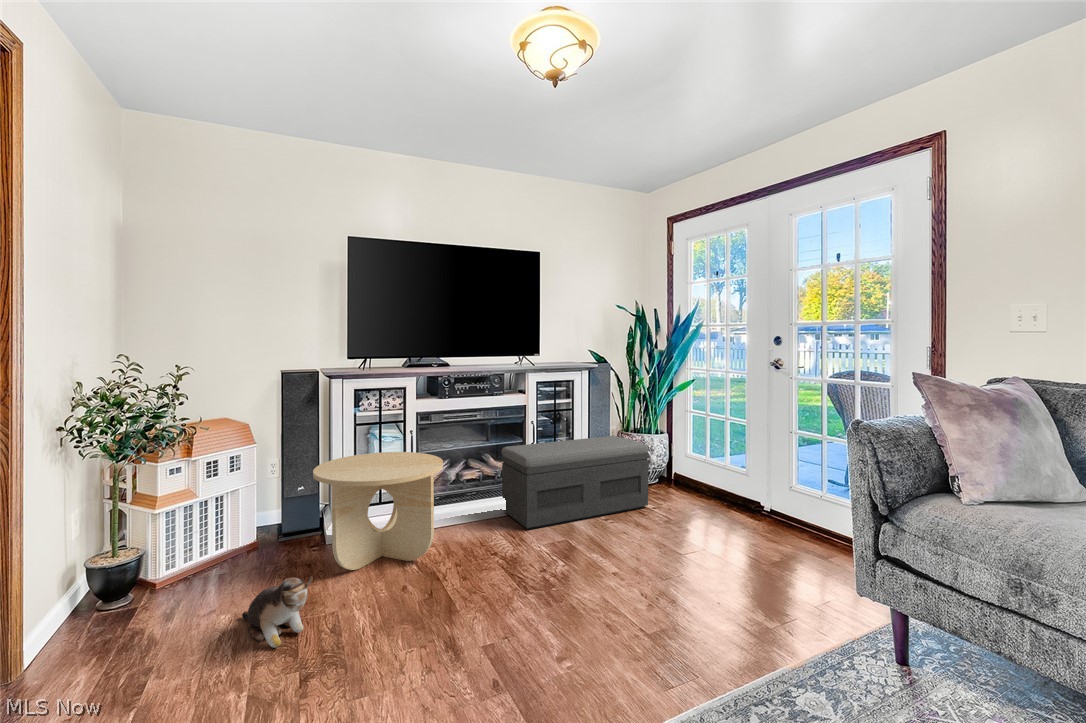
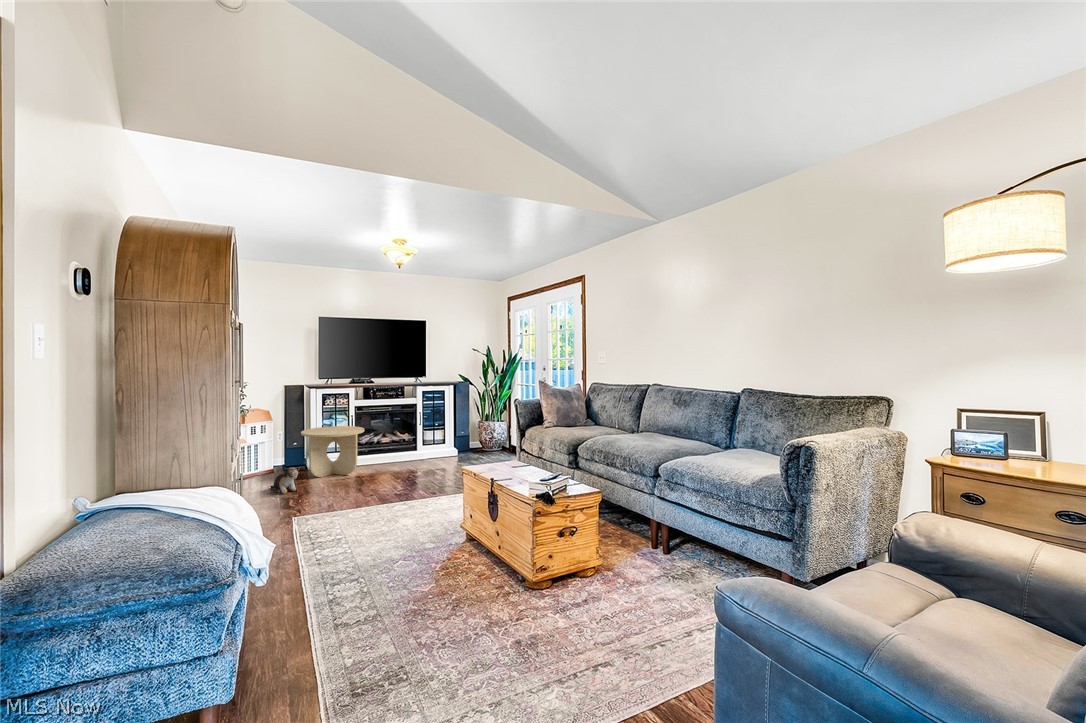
storage bench: present [502,436,648,529] -> none [402,421,483,466]

